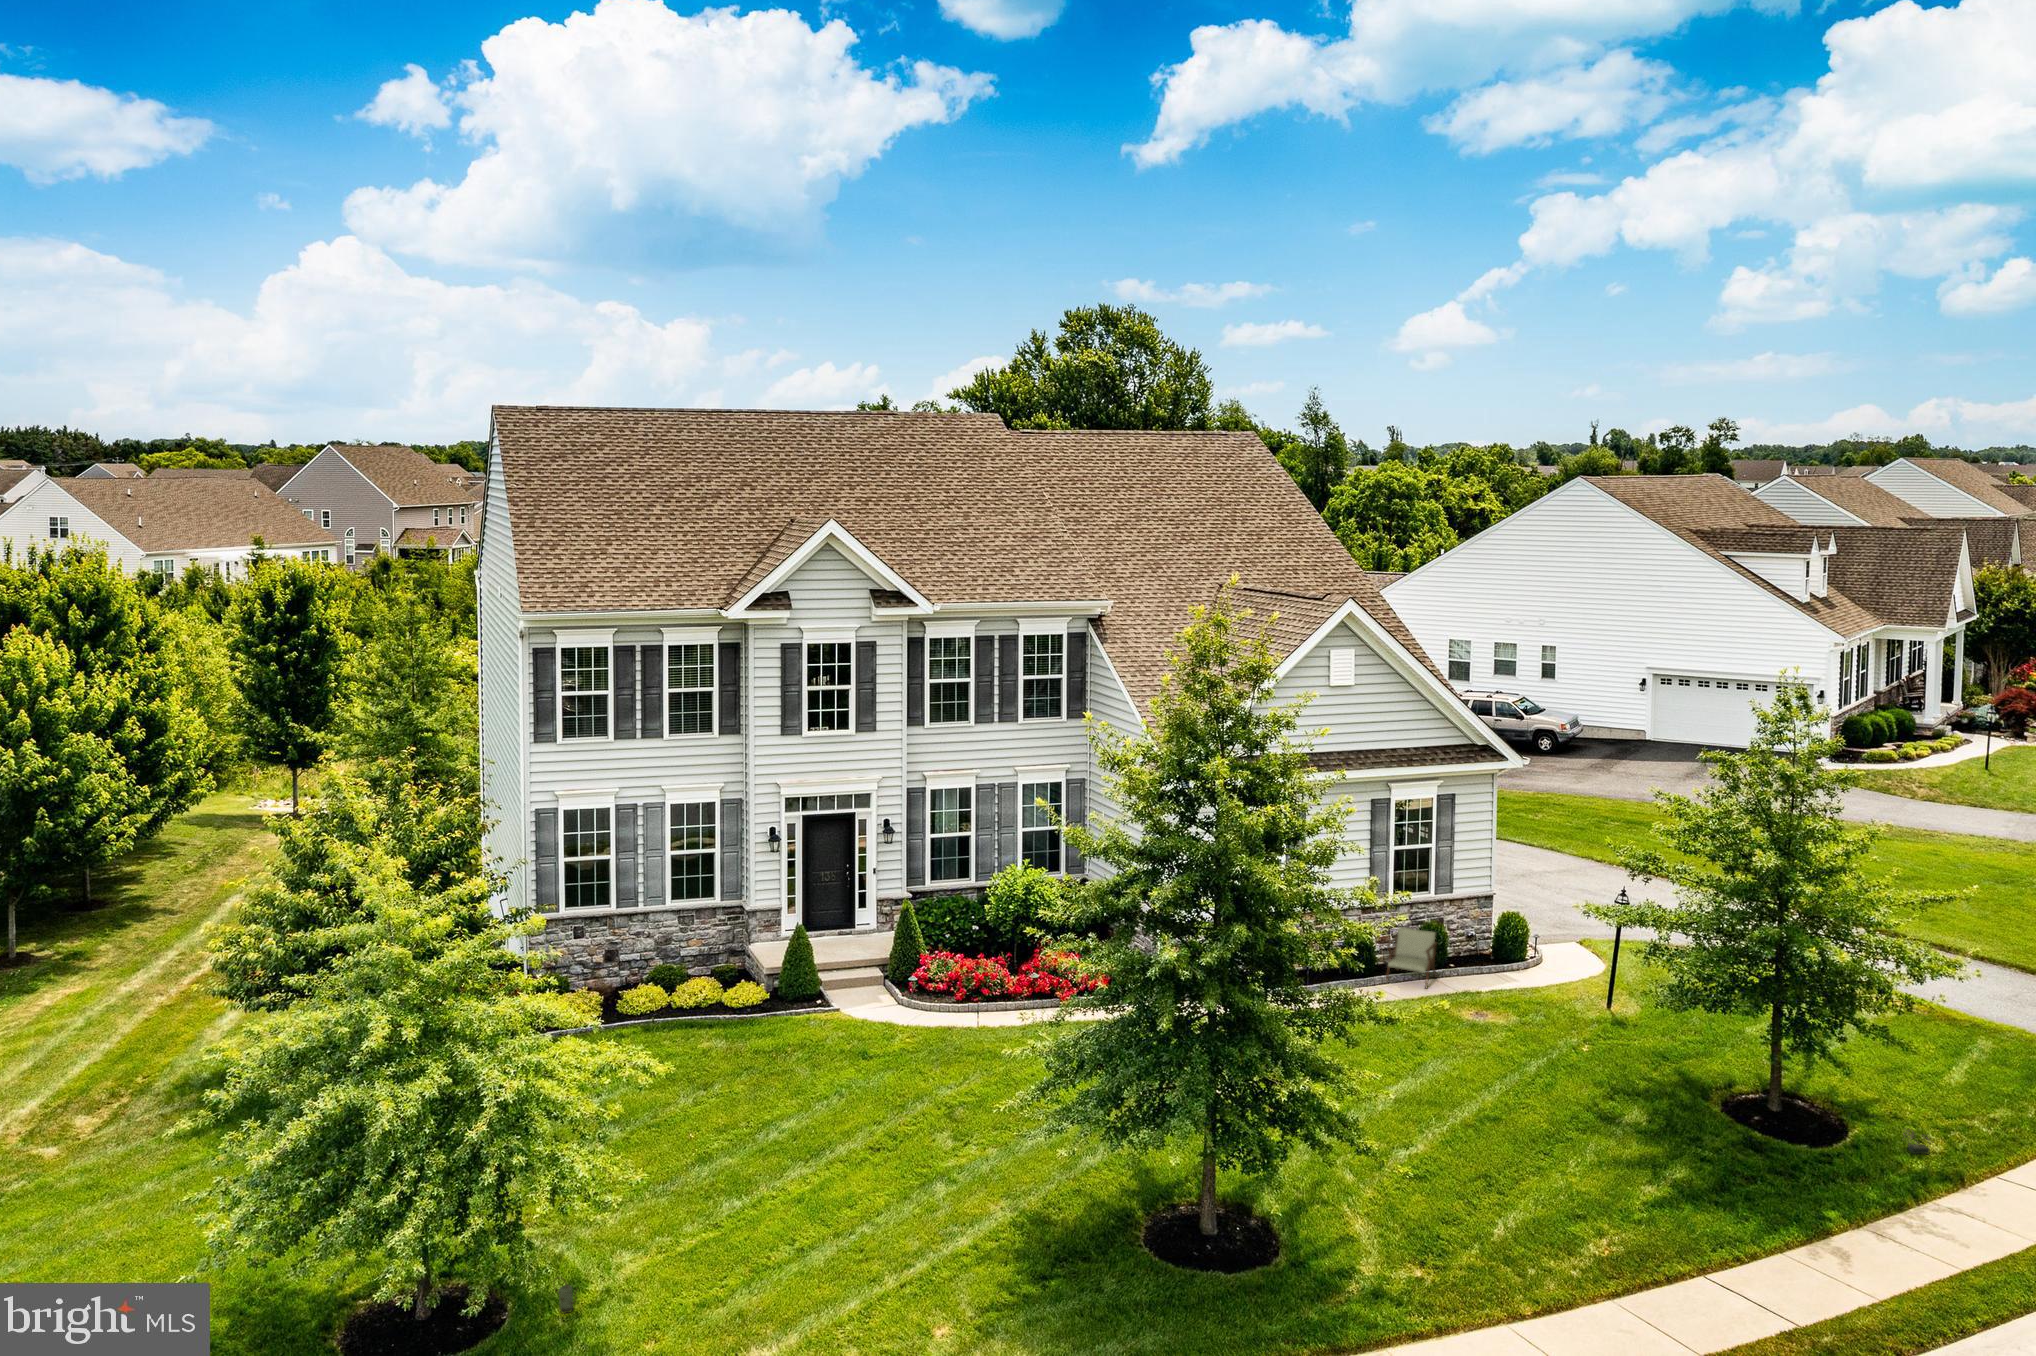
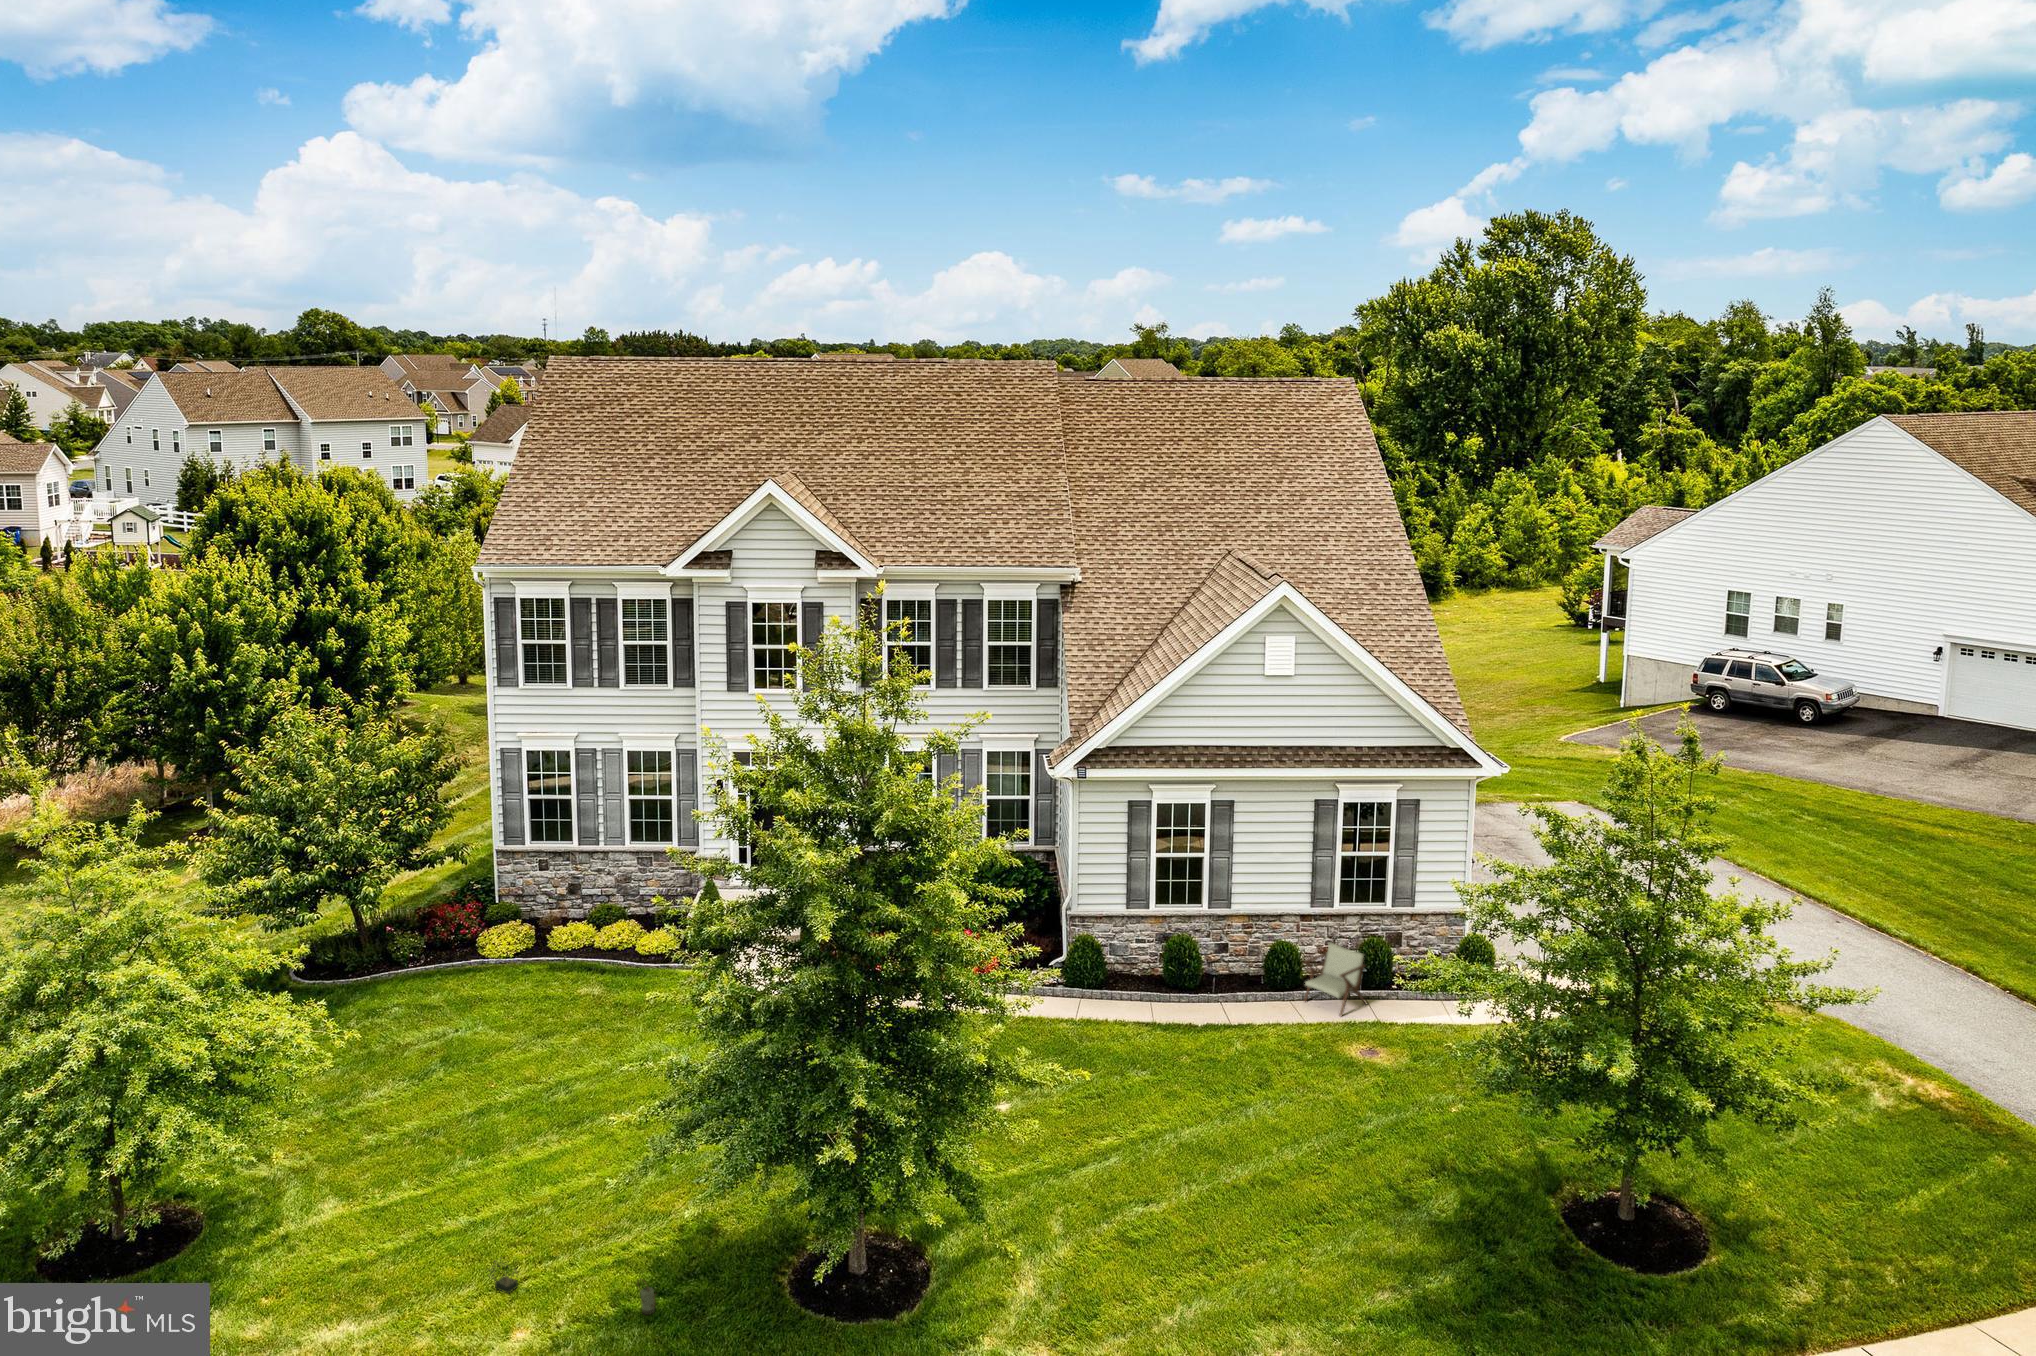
decorative plant: present [1904,1133,1930,1154] -> present [490,1264,518,1293]
watering can: present [553,1278,574,1313] -> present [640,1280,655,1315]

